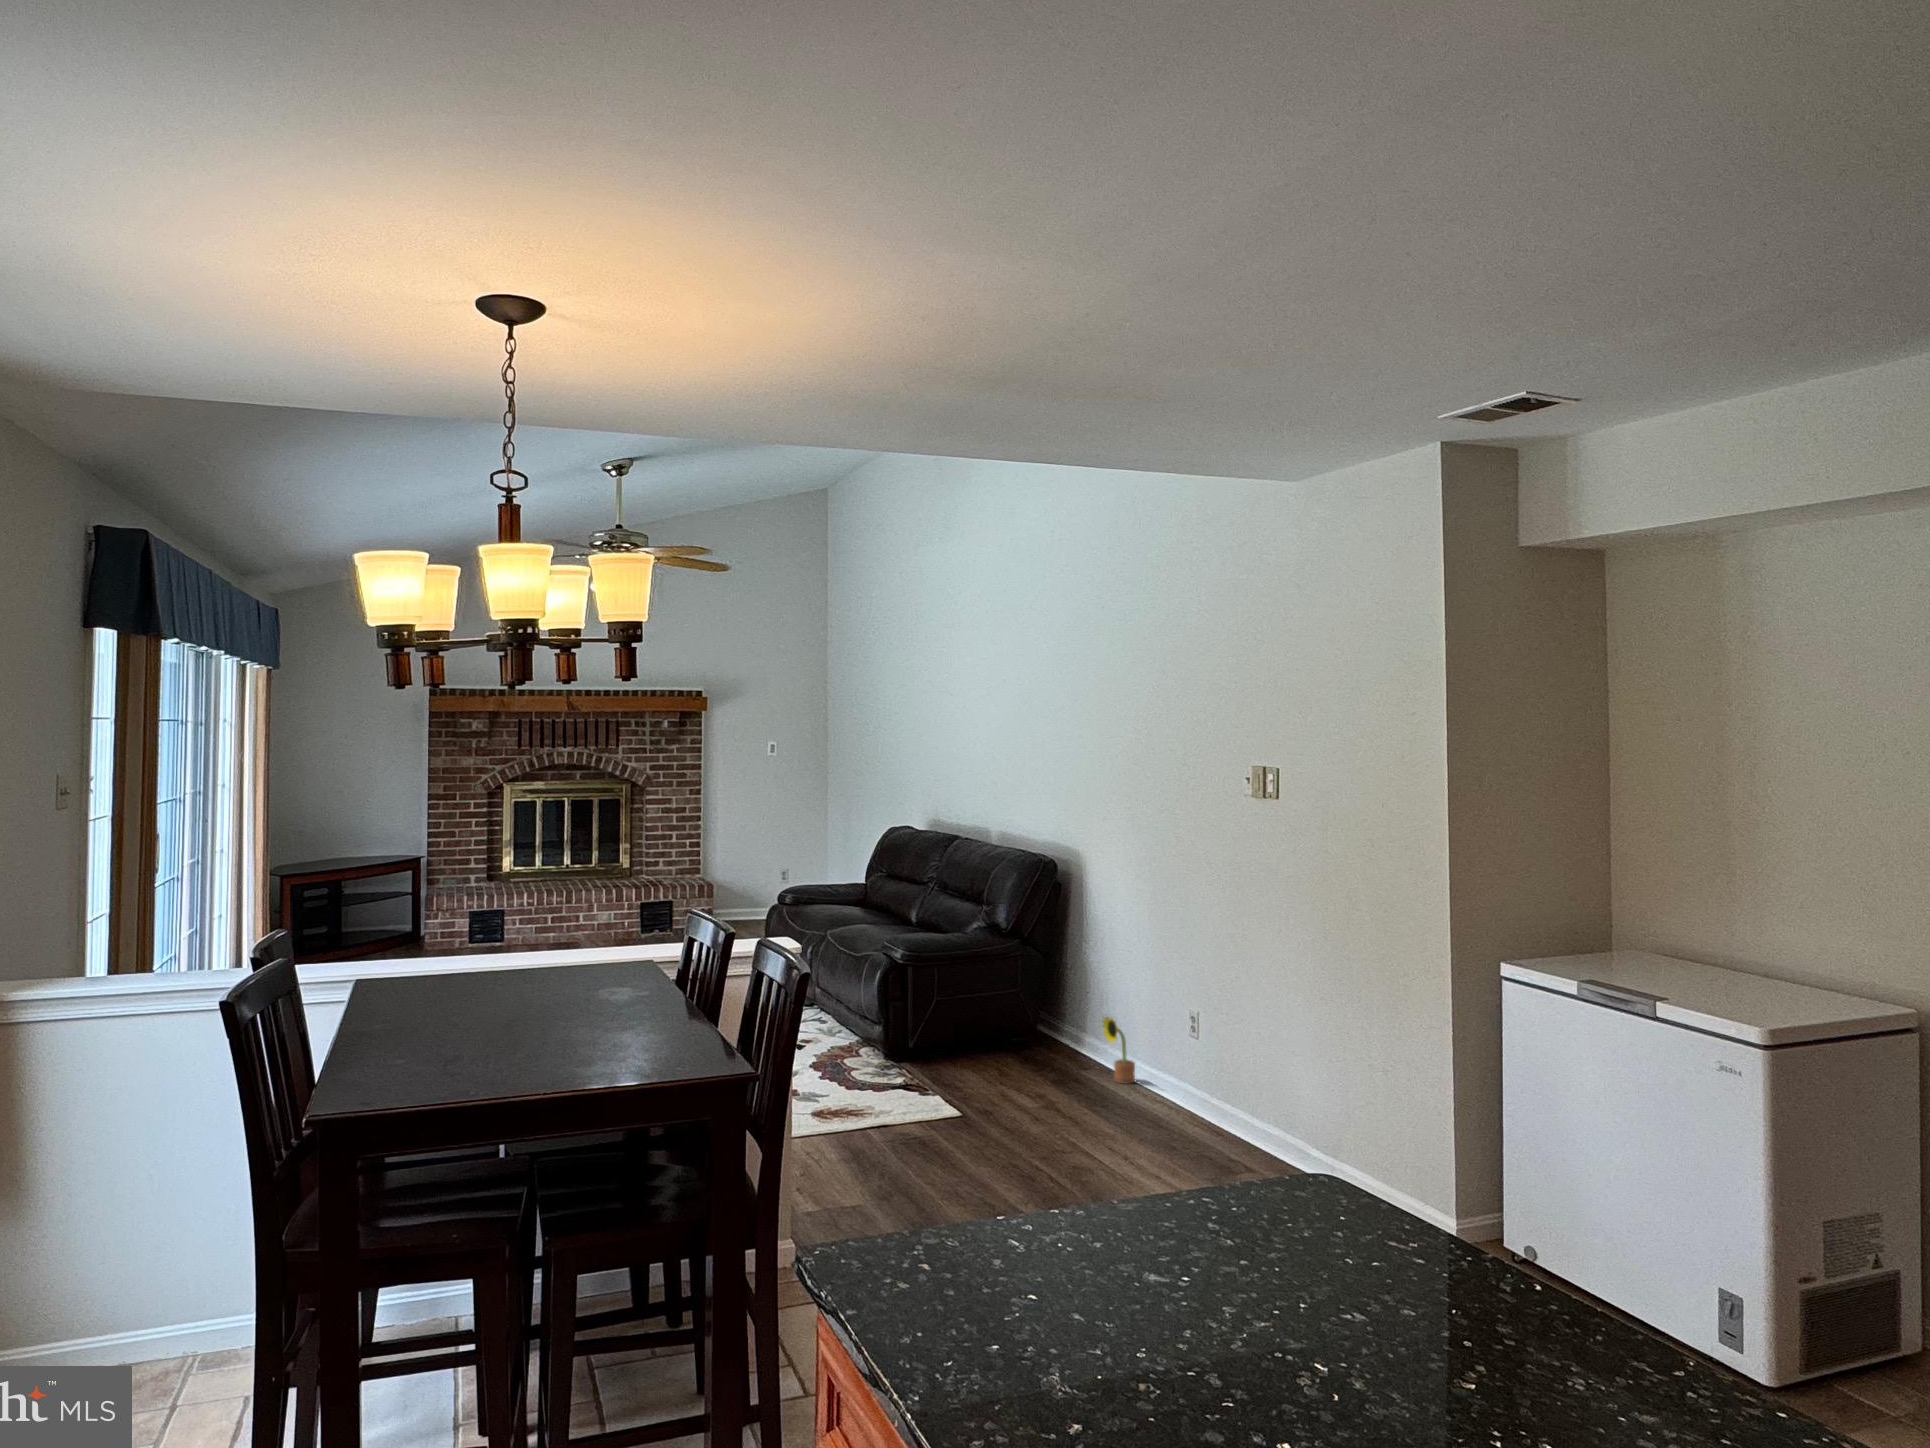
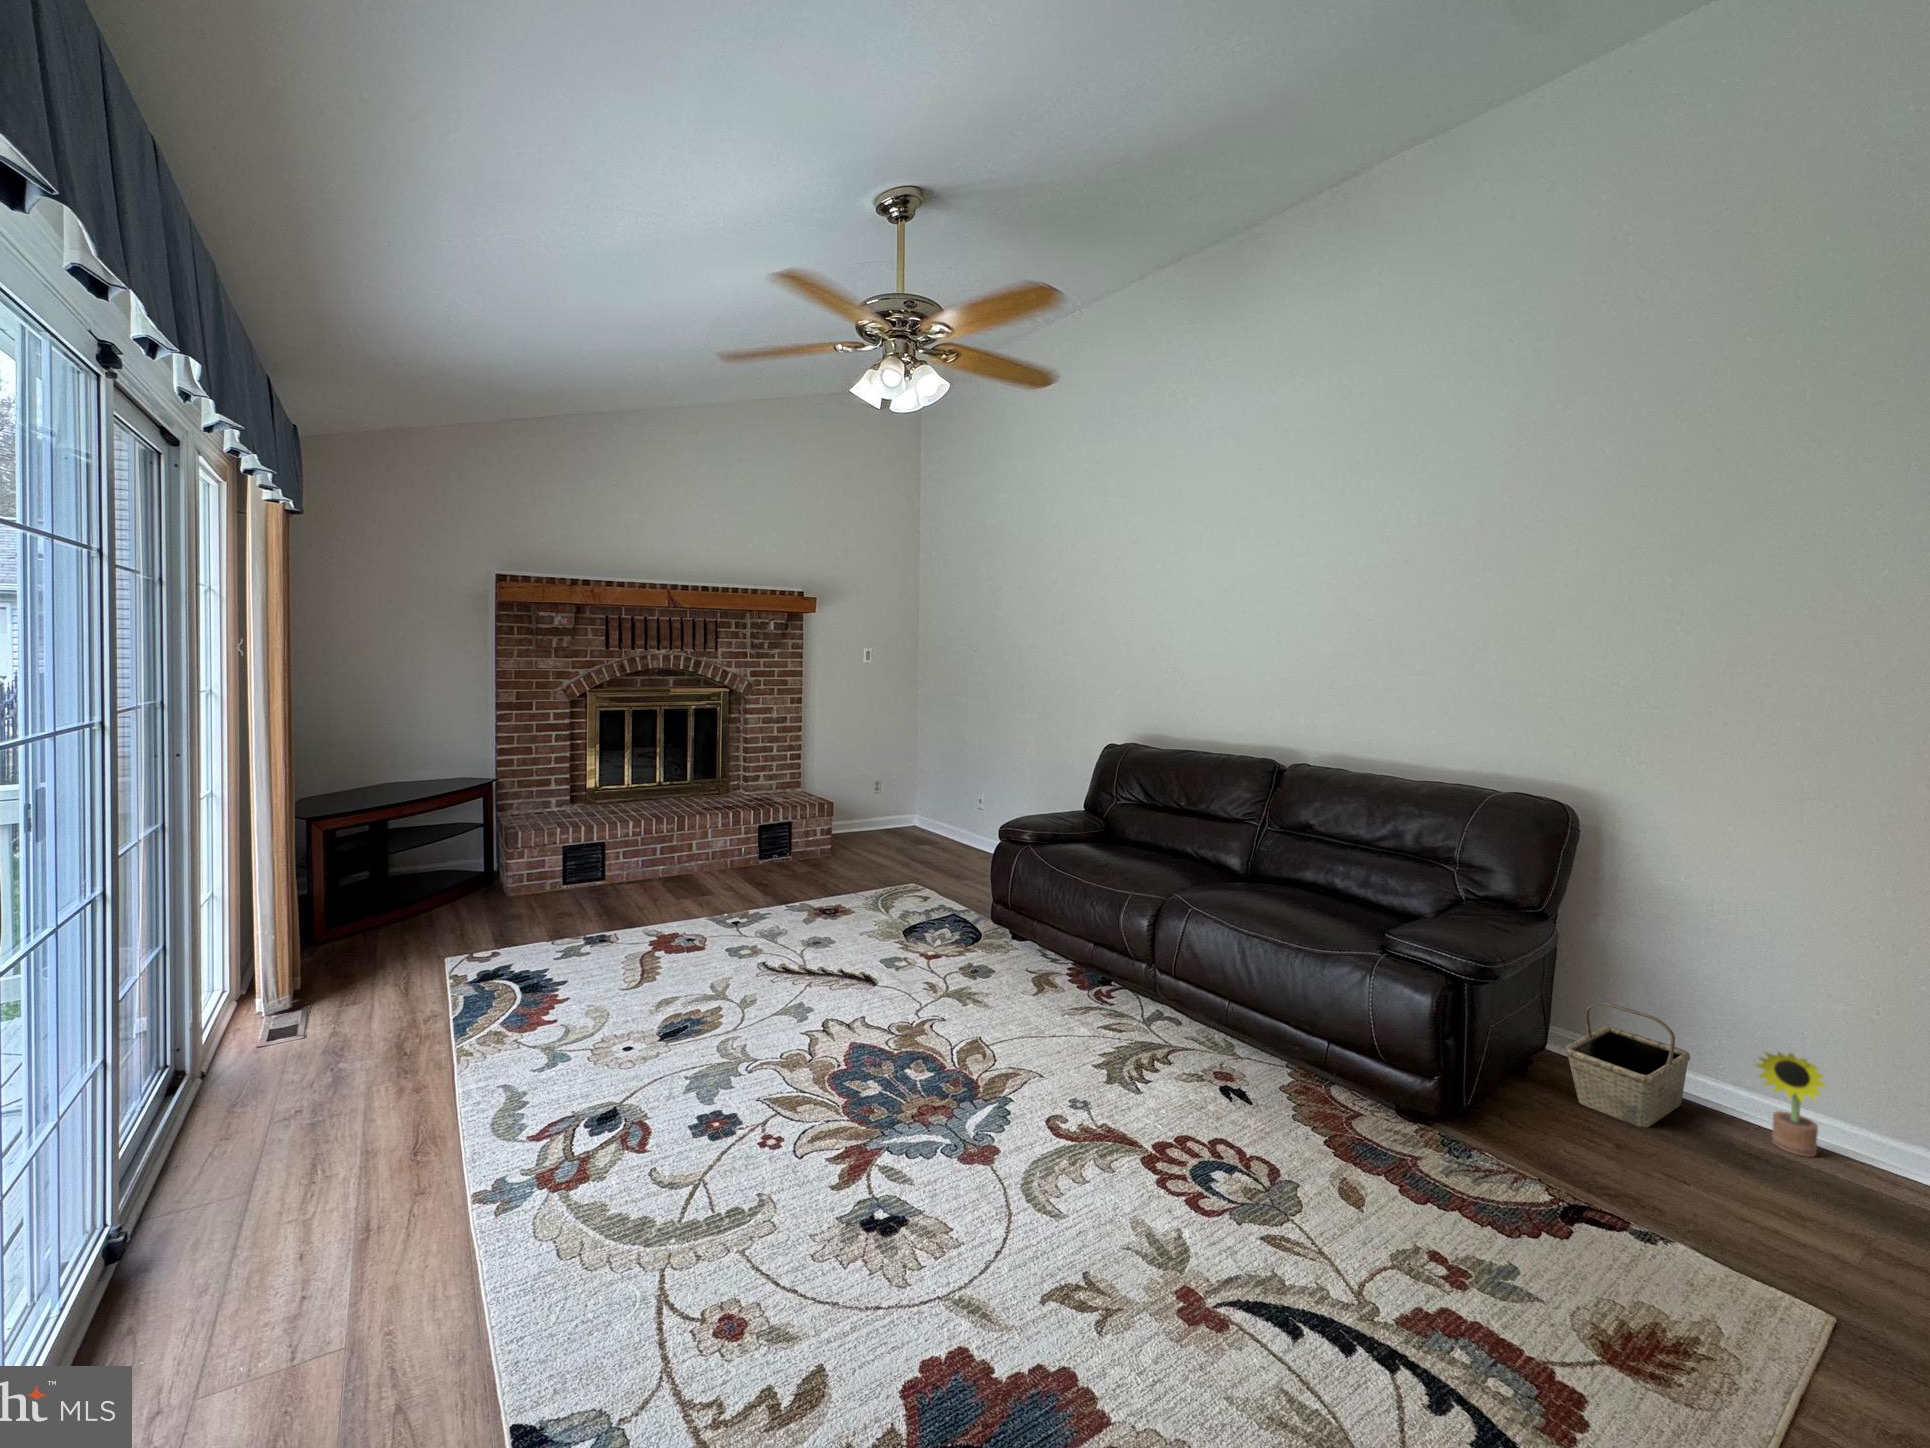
basket: none [1025,997,1105,1072] -> present [1566,1002,1690,1127]

